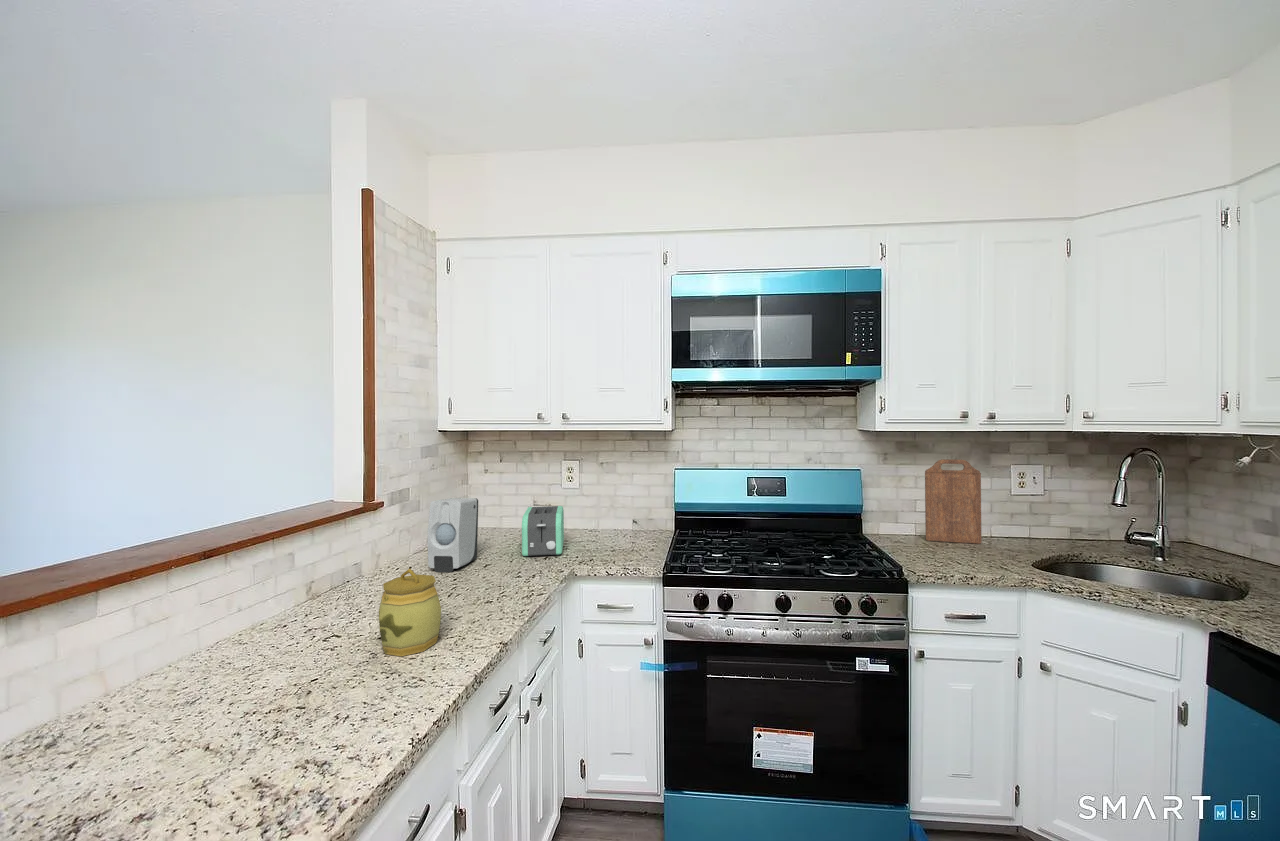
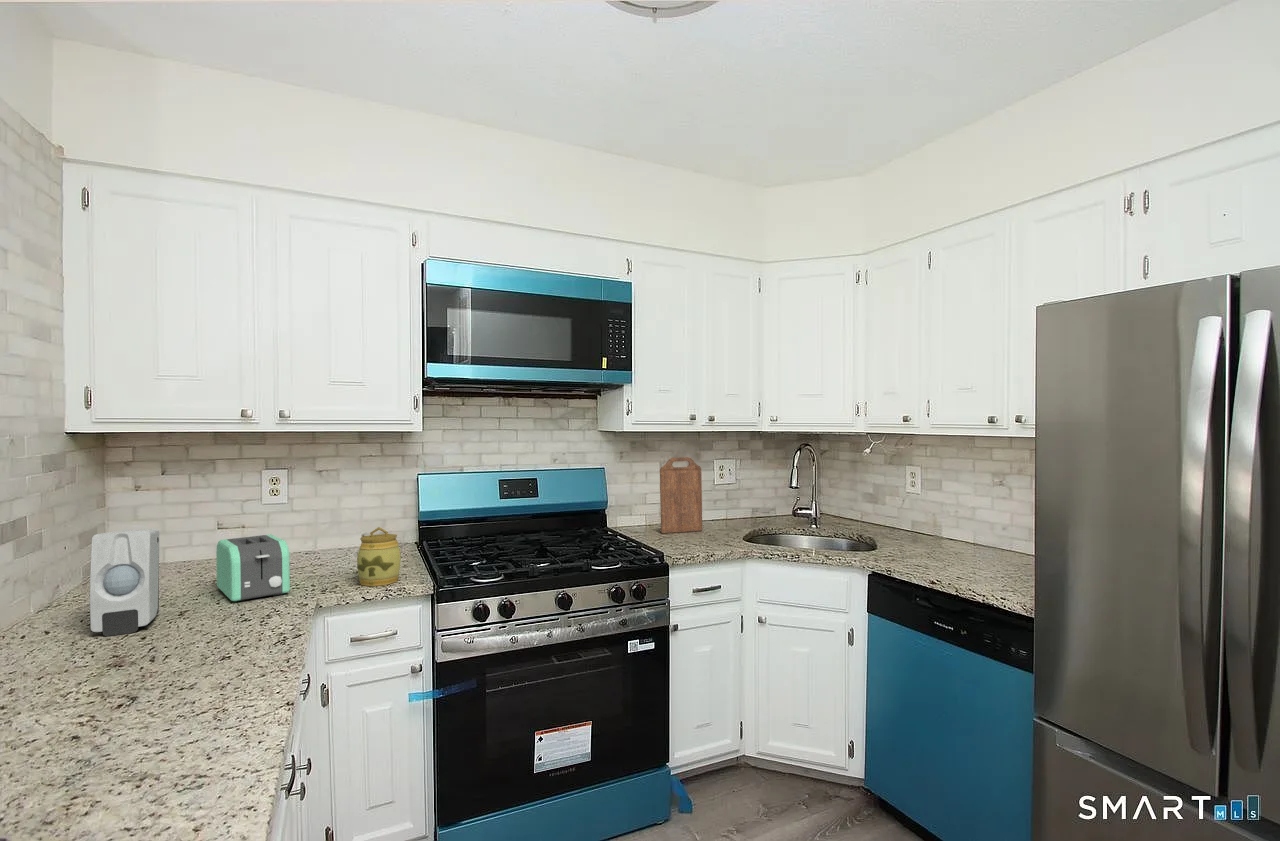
jar: present [379,569,441,656] -> present [357,527,401,586]

